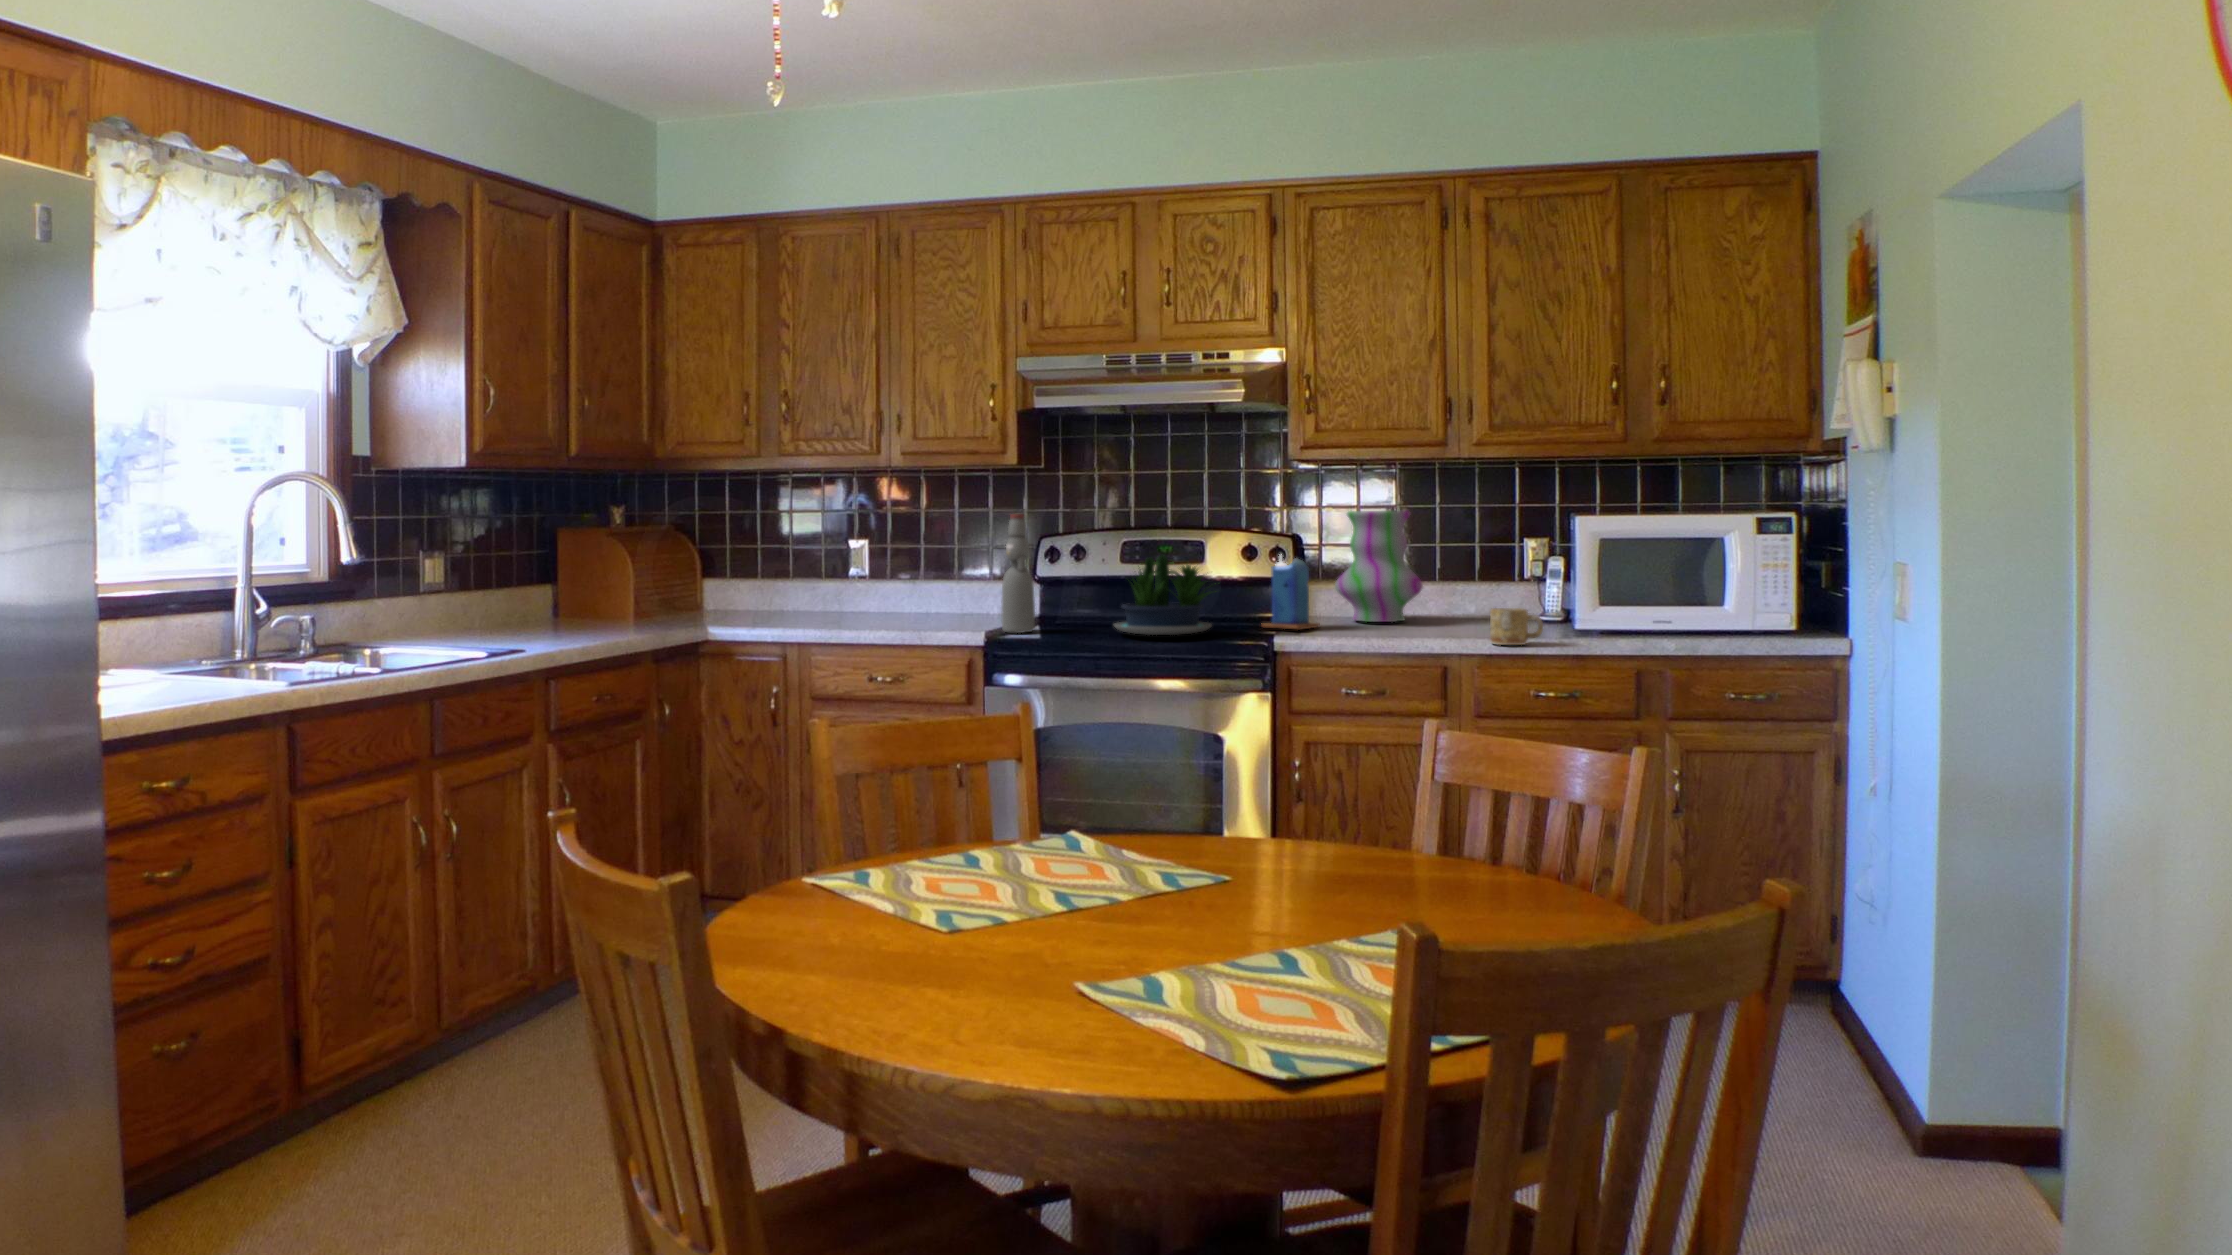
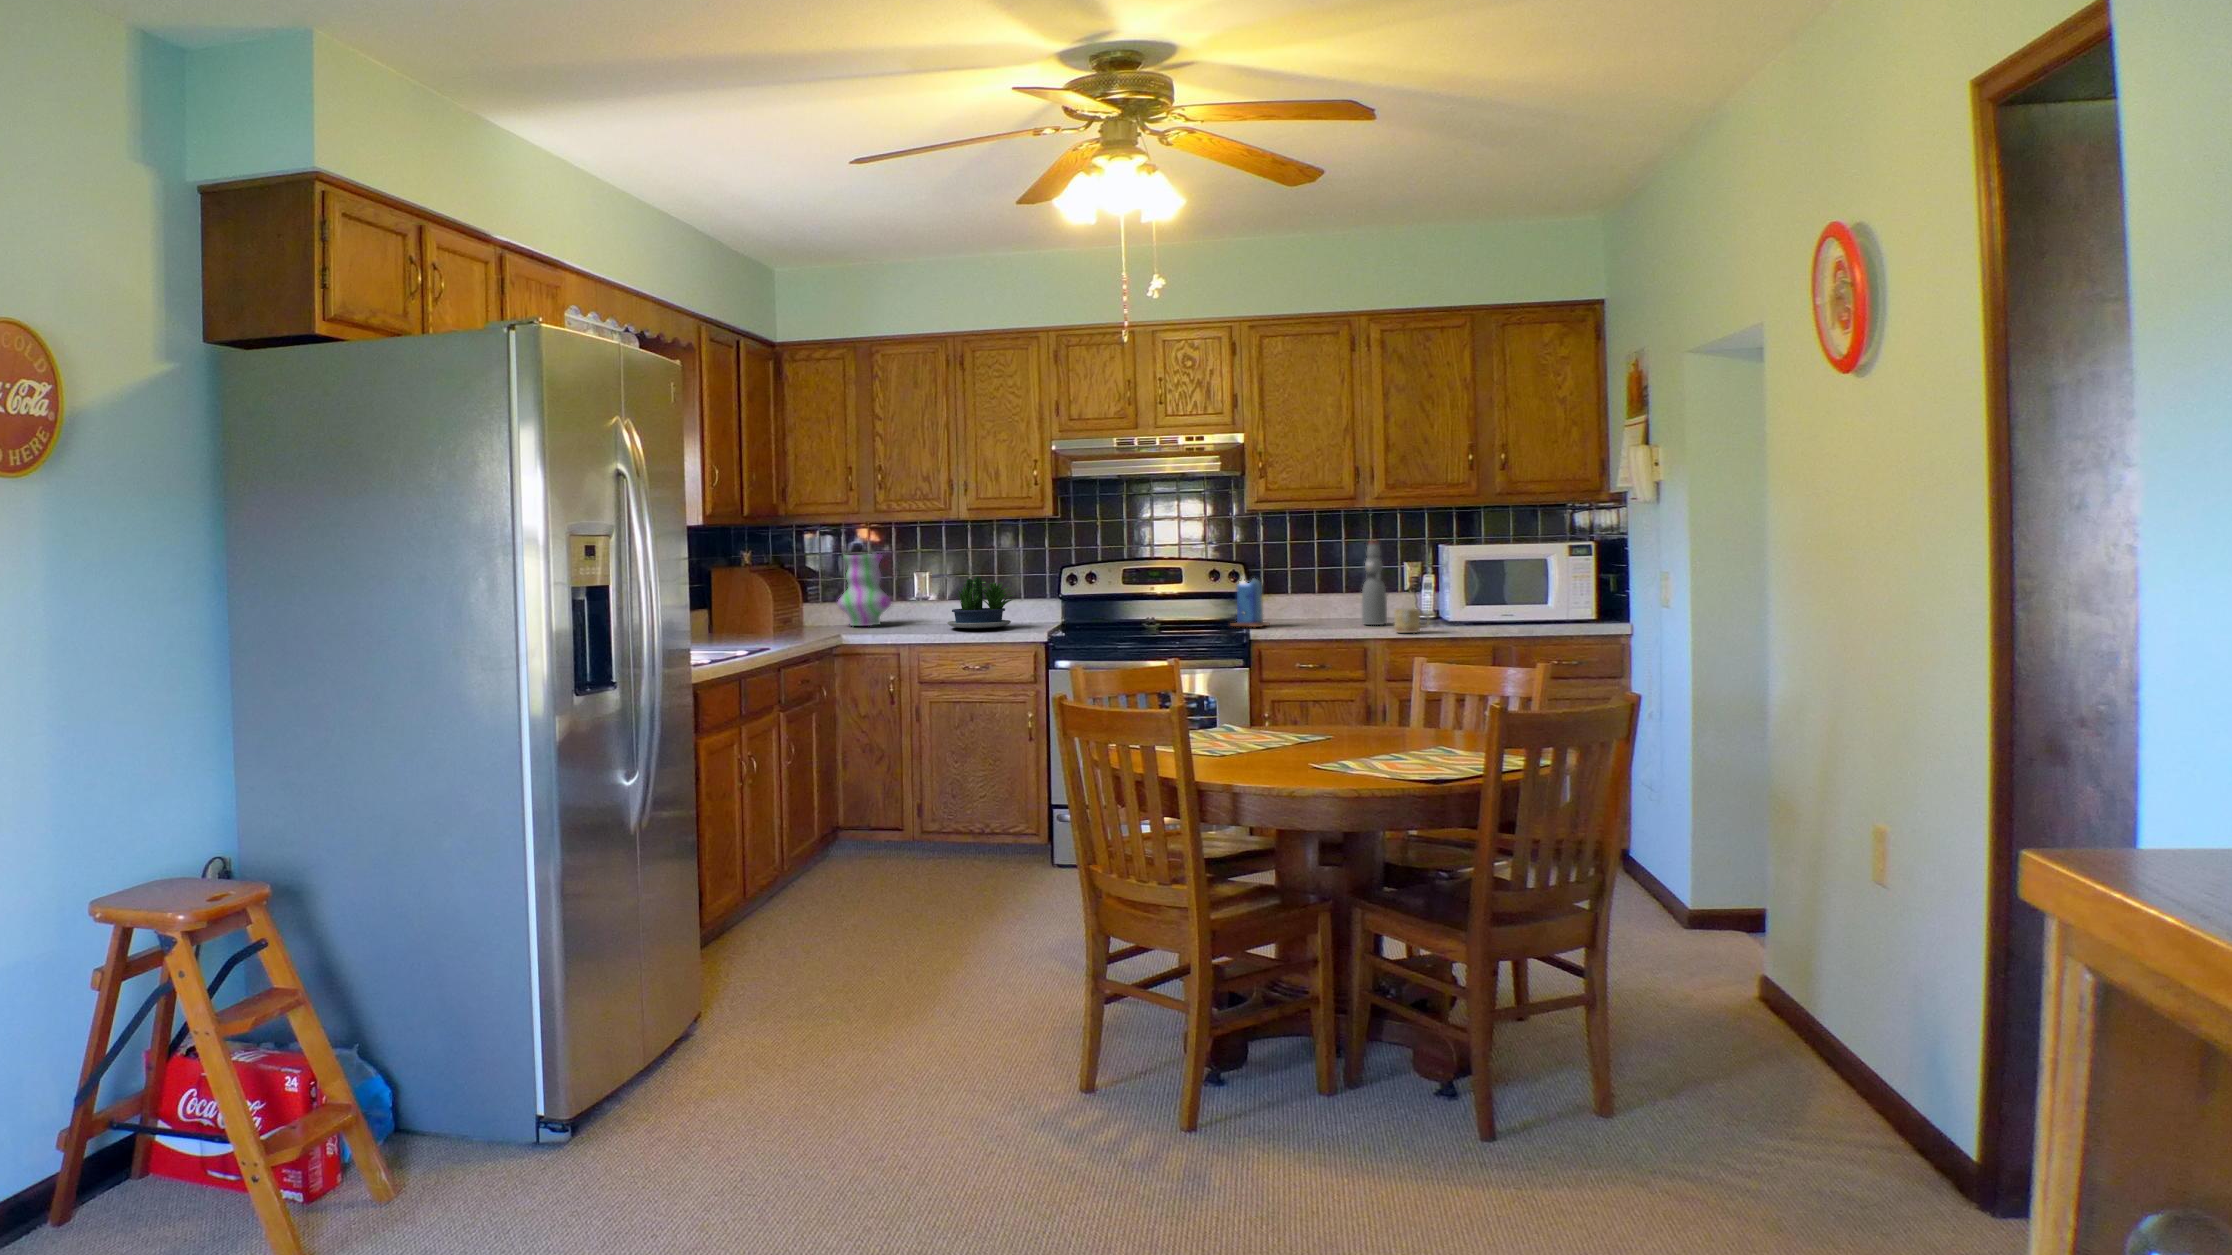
vase: present [1335,511,1423,622] -> present [837,554,891,626]
bottle: present [1001,514,1035,633] -> present [1362,541,1387,625]
potted plant: present [1114,554,1217,635] -> present [947,577,1013,628]

